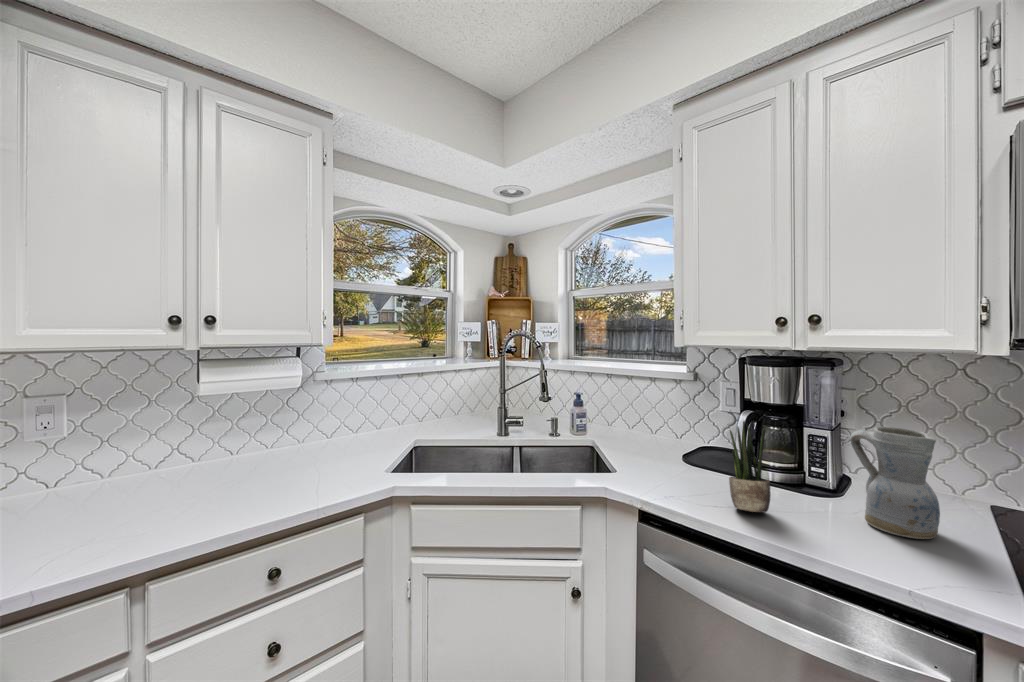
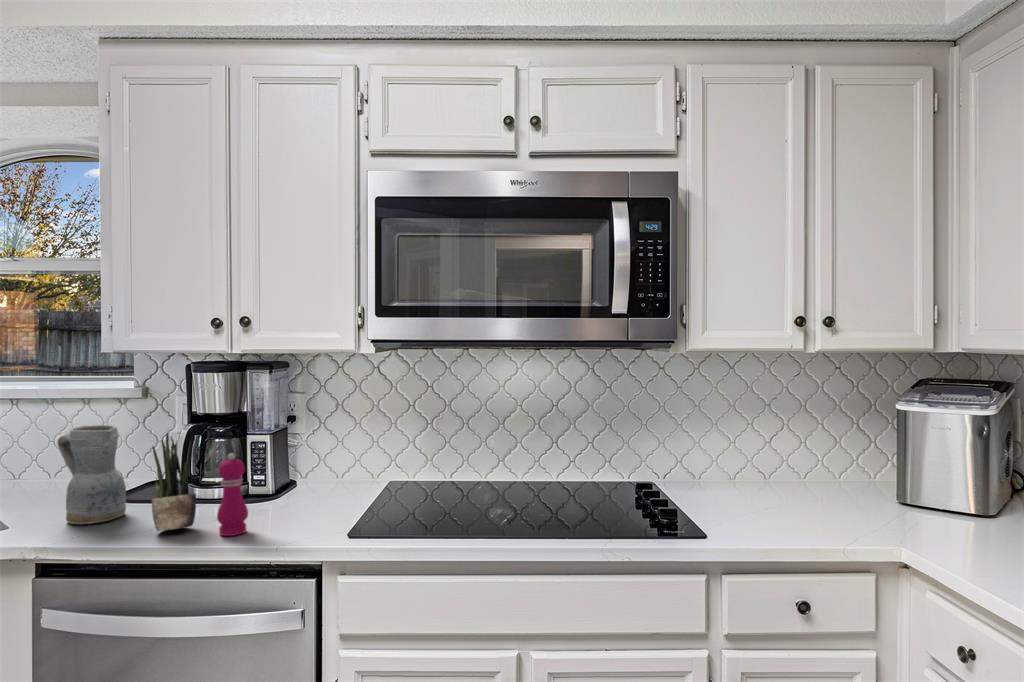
ceramic pitcher: present [850,426,940,539] -> present [58,425,126,524]
pepper mill: none [799,452,835,538] -> present [217,453,248,536]

